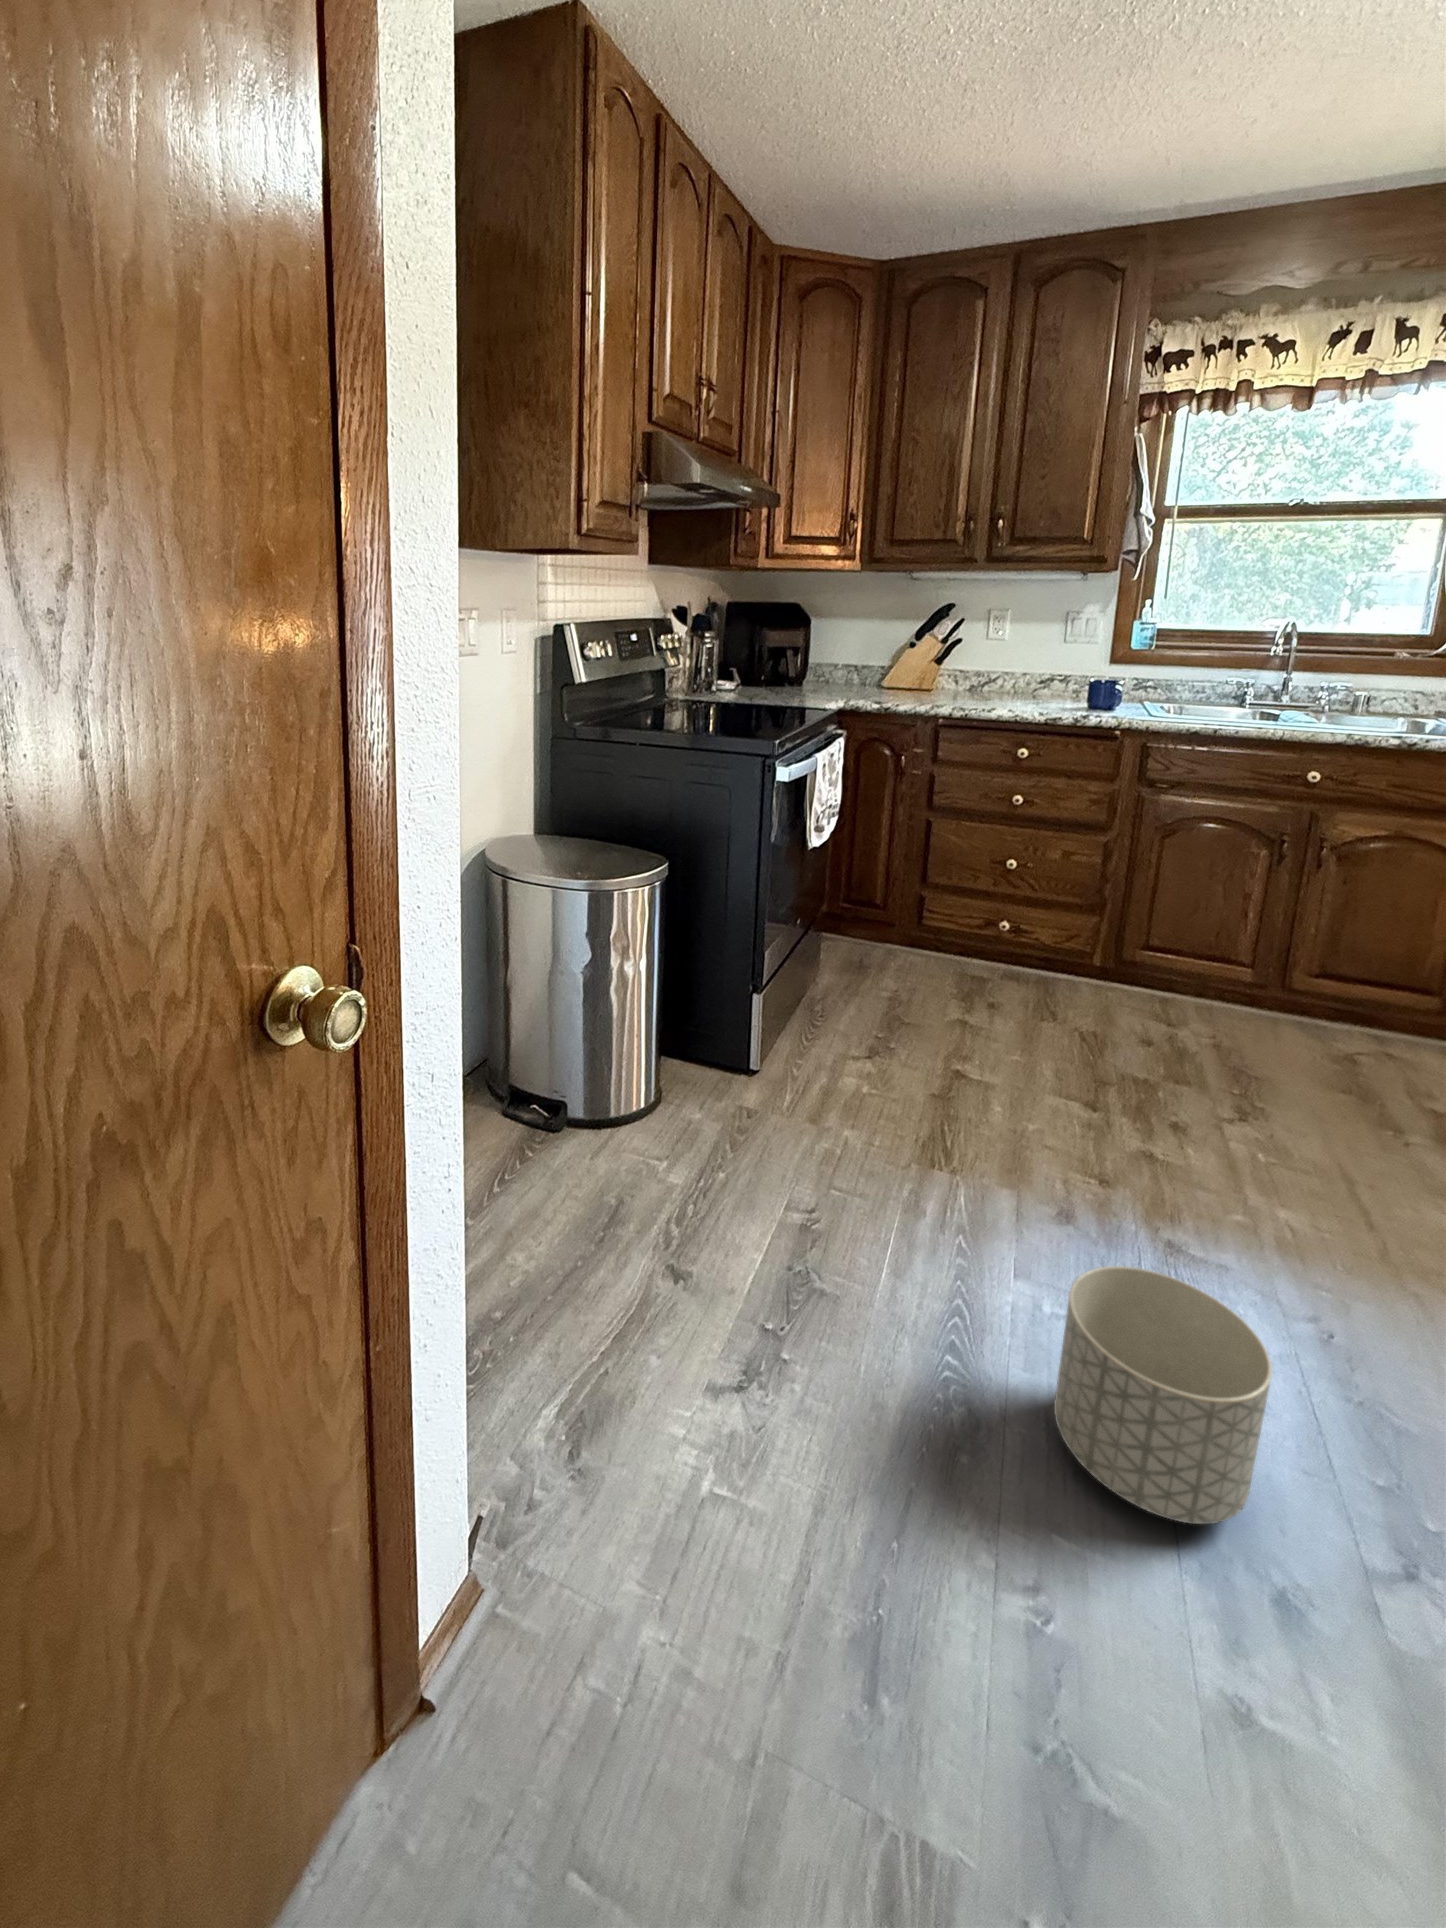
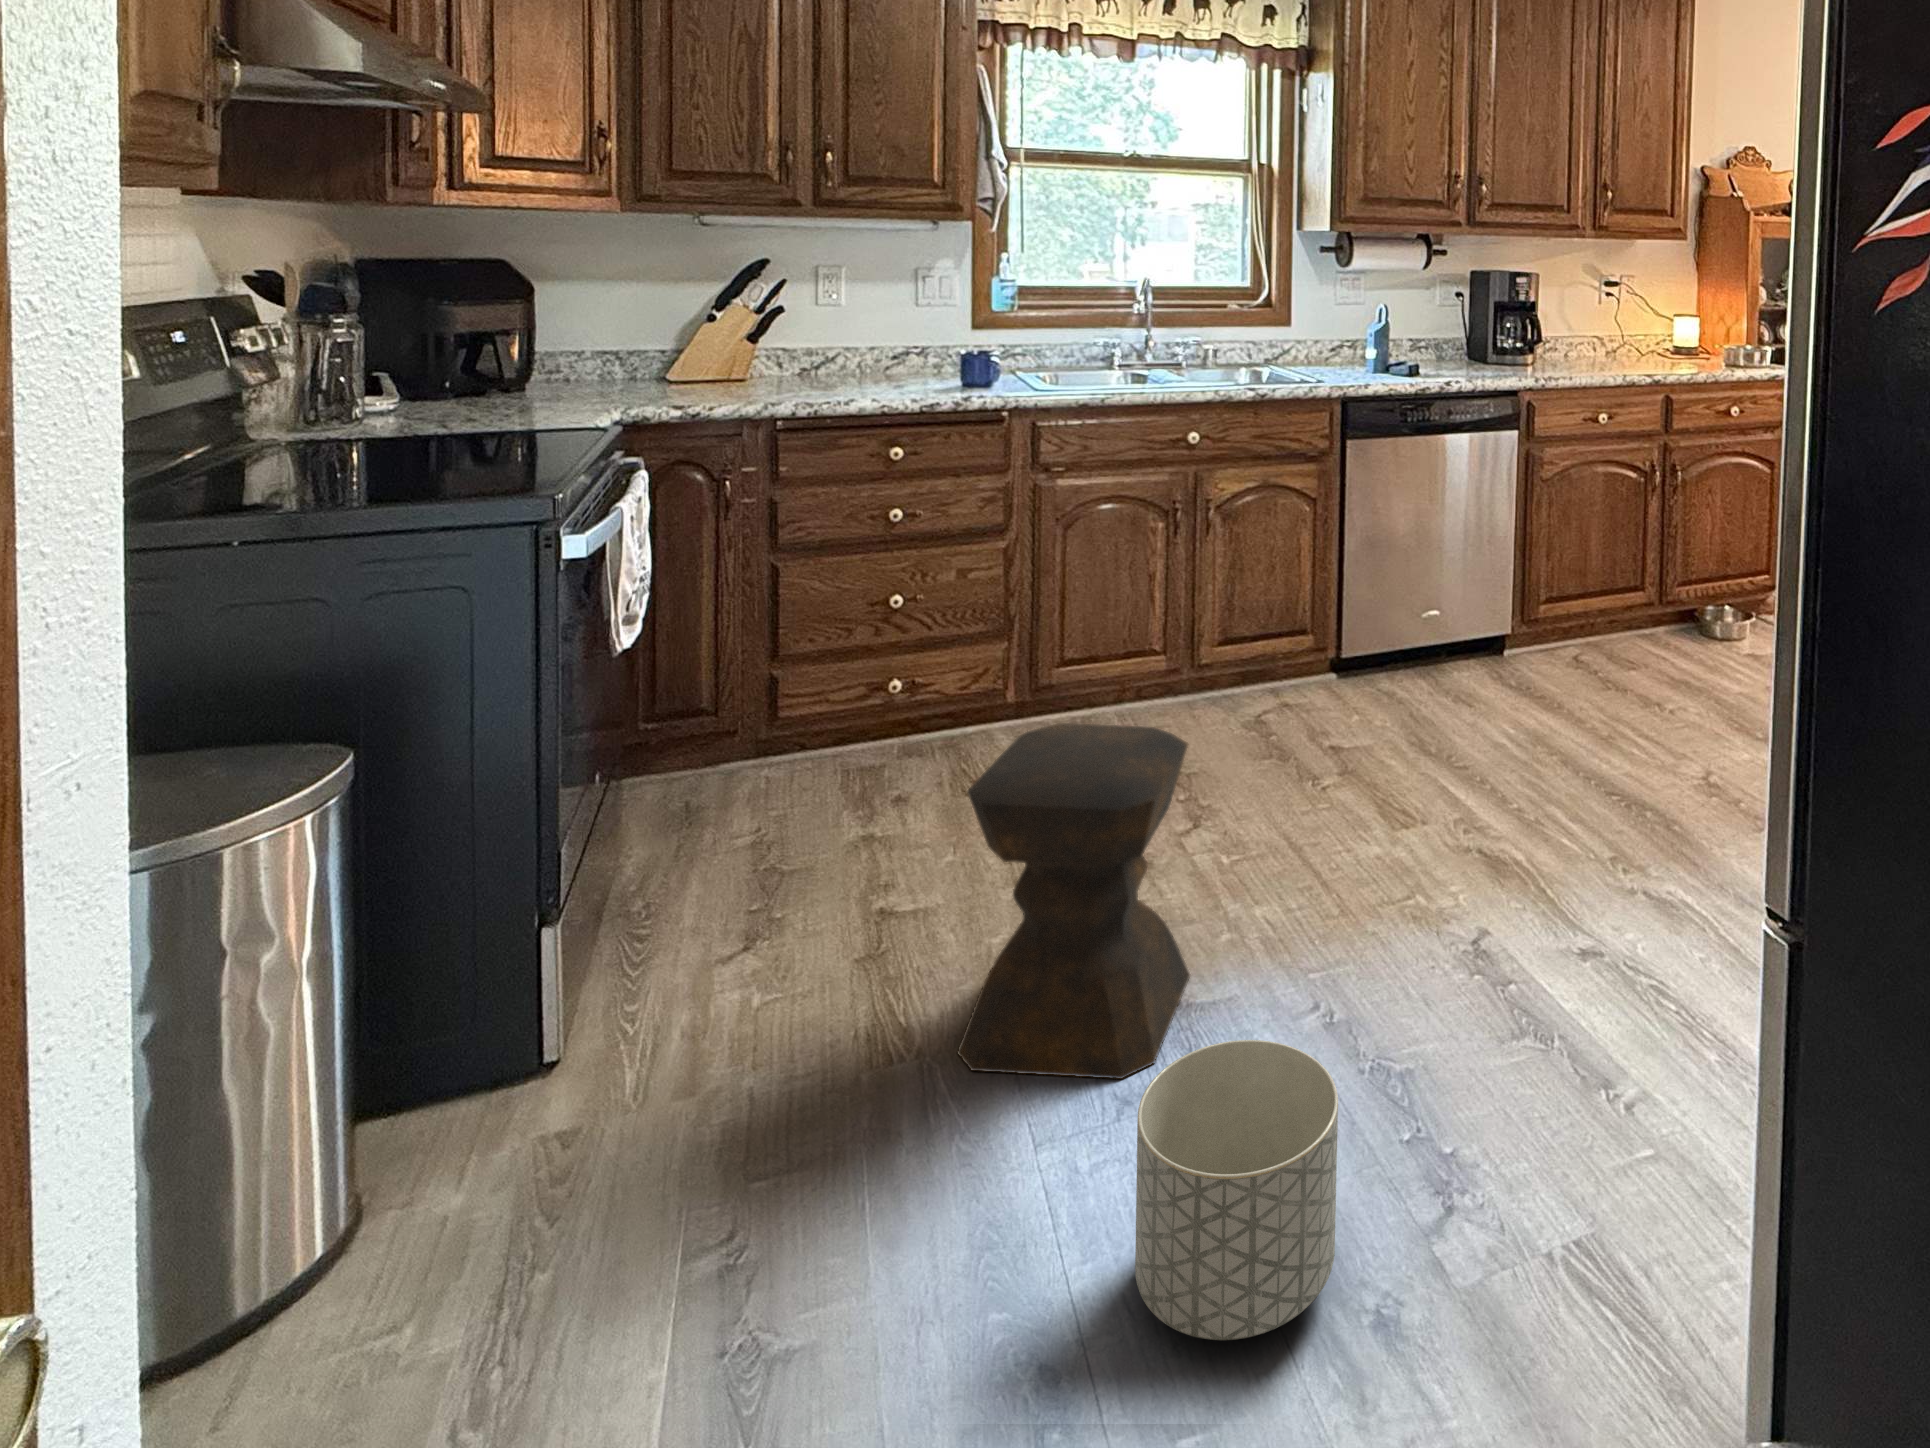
stool: none [979,977,1213,1270] -> present [958,723,1190,1079]

